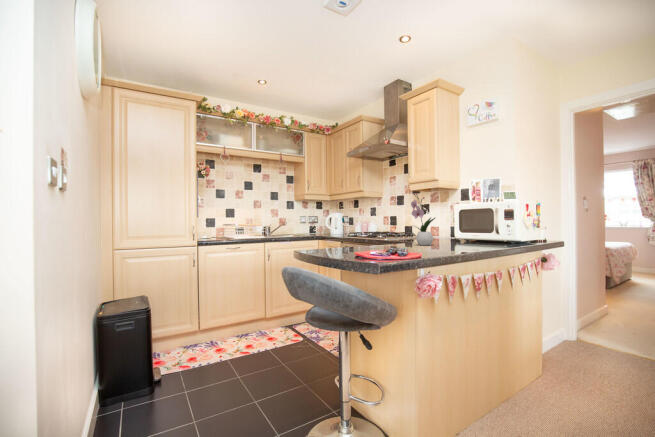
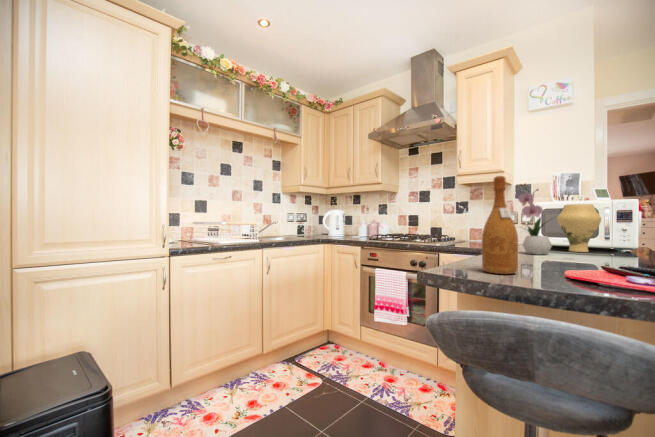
wine bottle: none [325,196,343,253] -> present [482,176,518,274]
vase: none [457,207,486,244] -> present [557,204,601,252]

